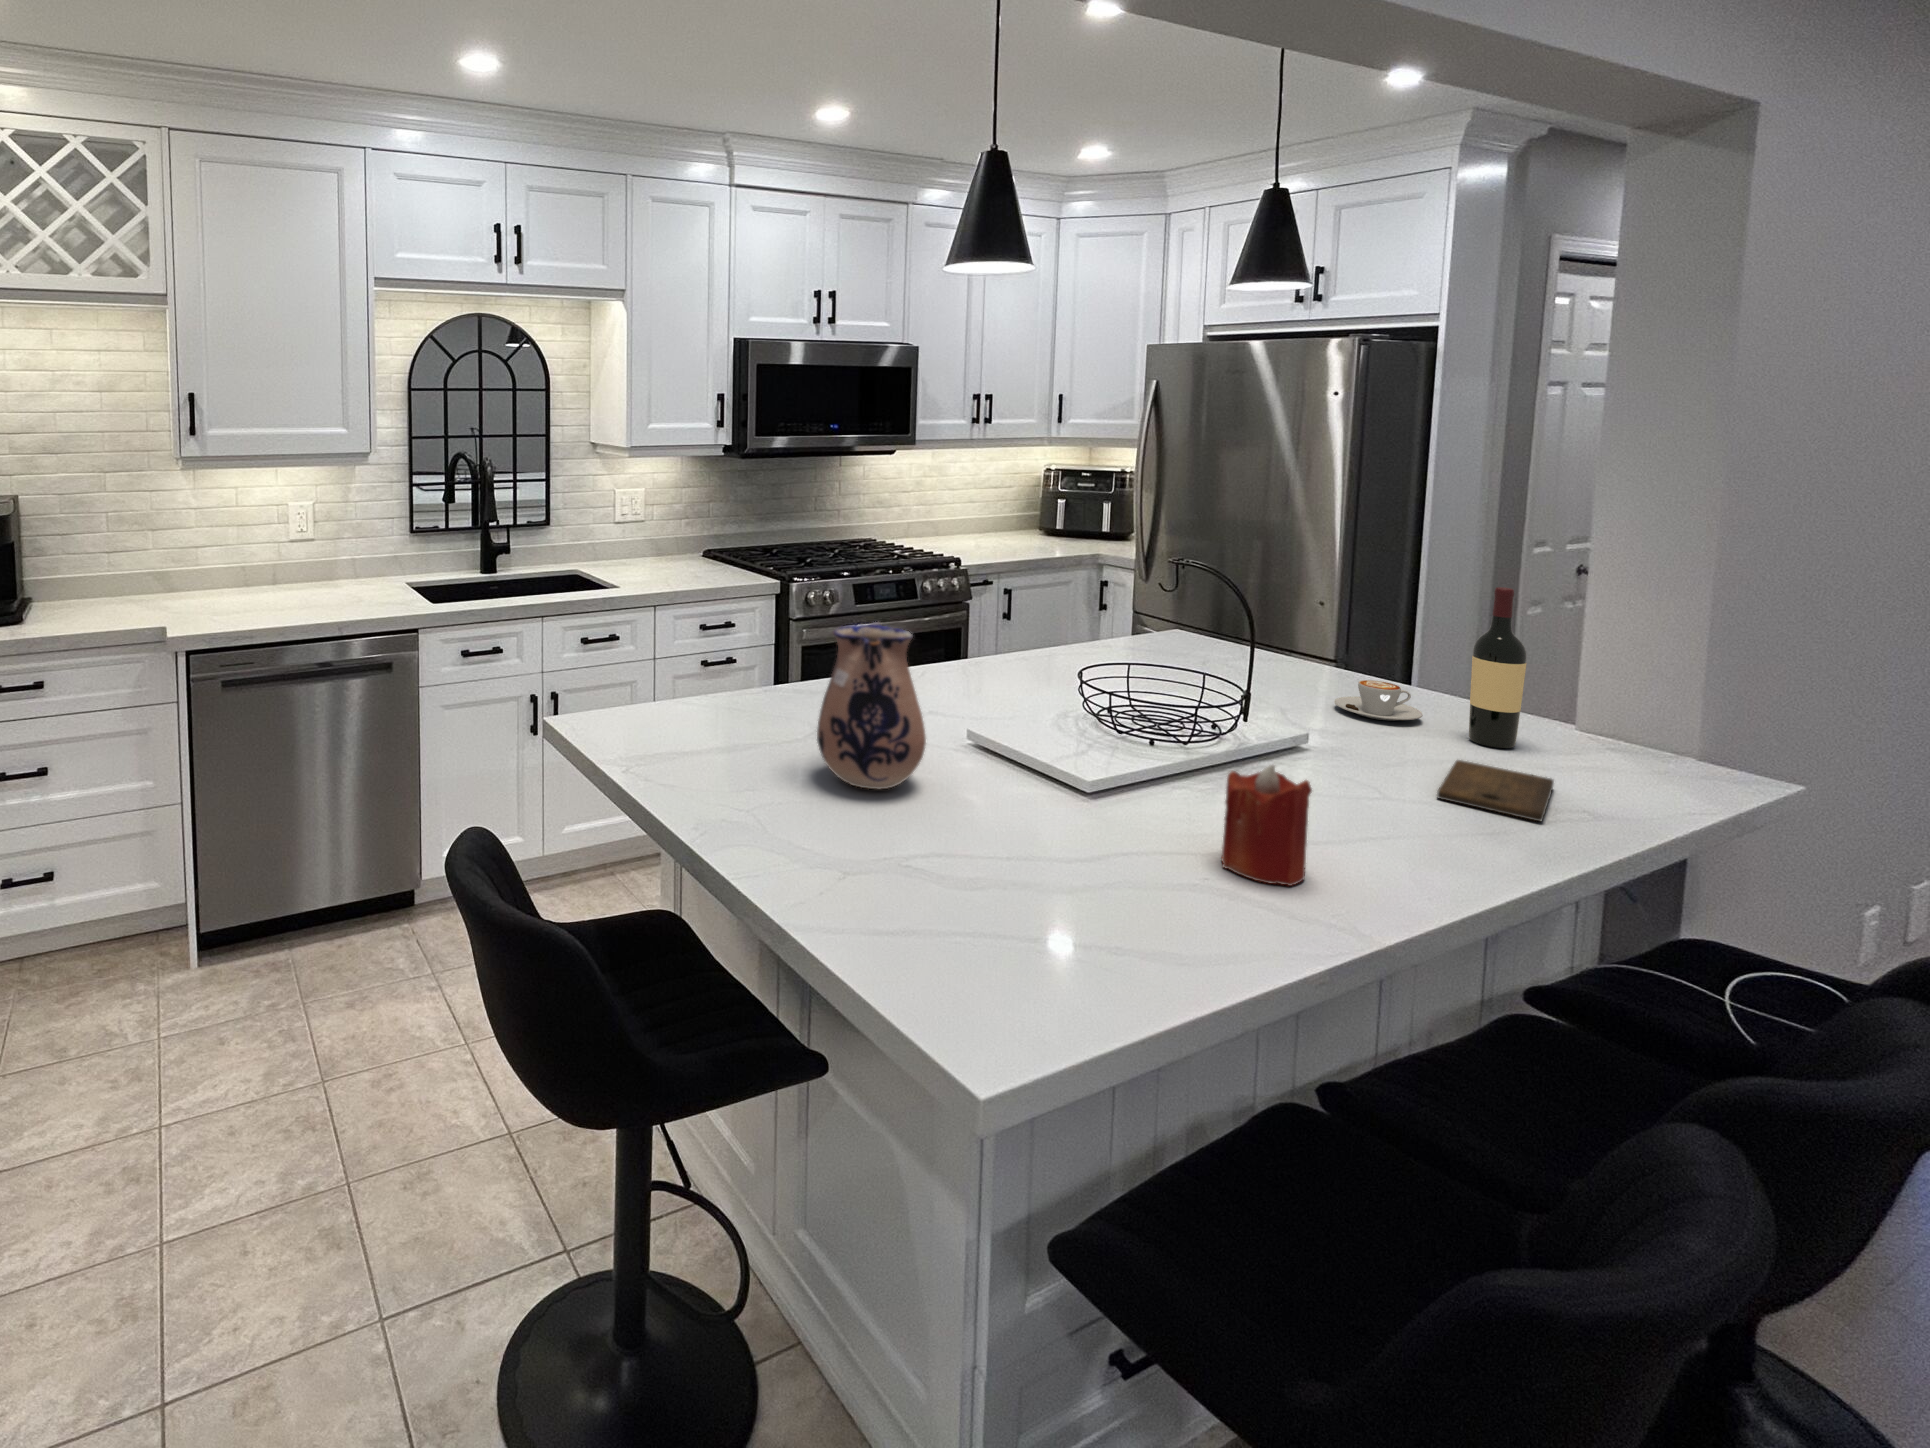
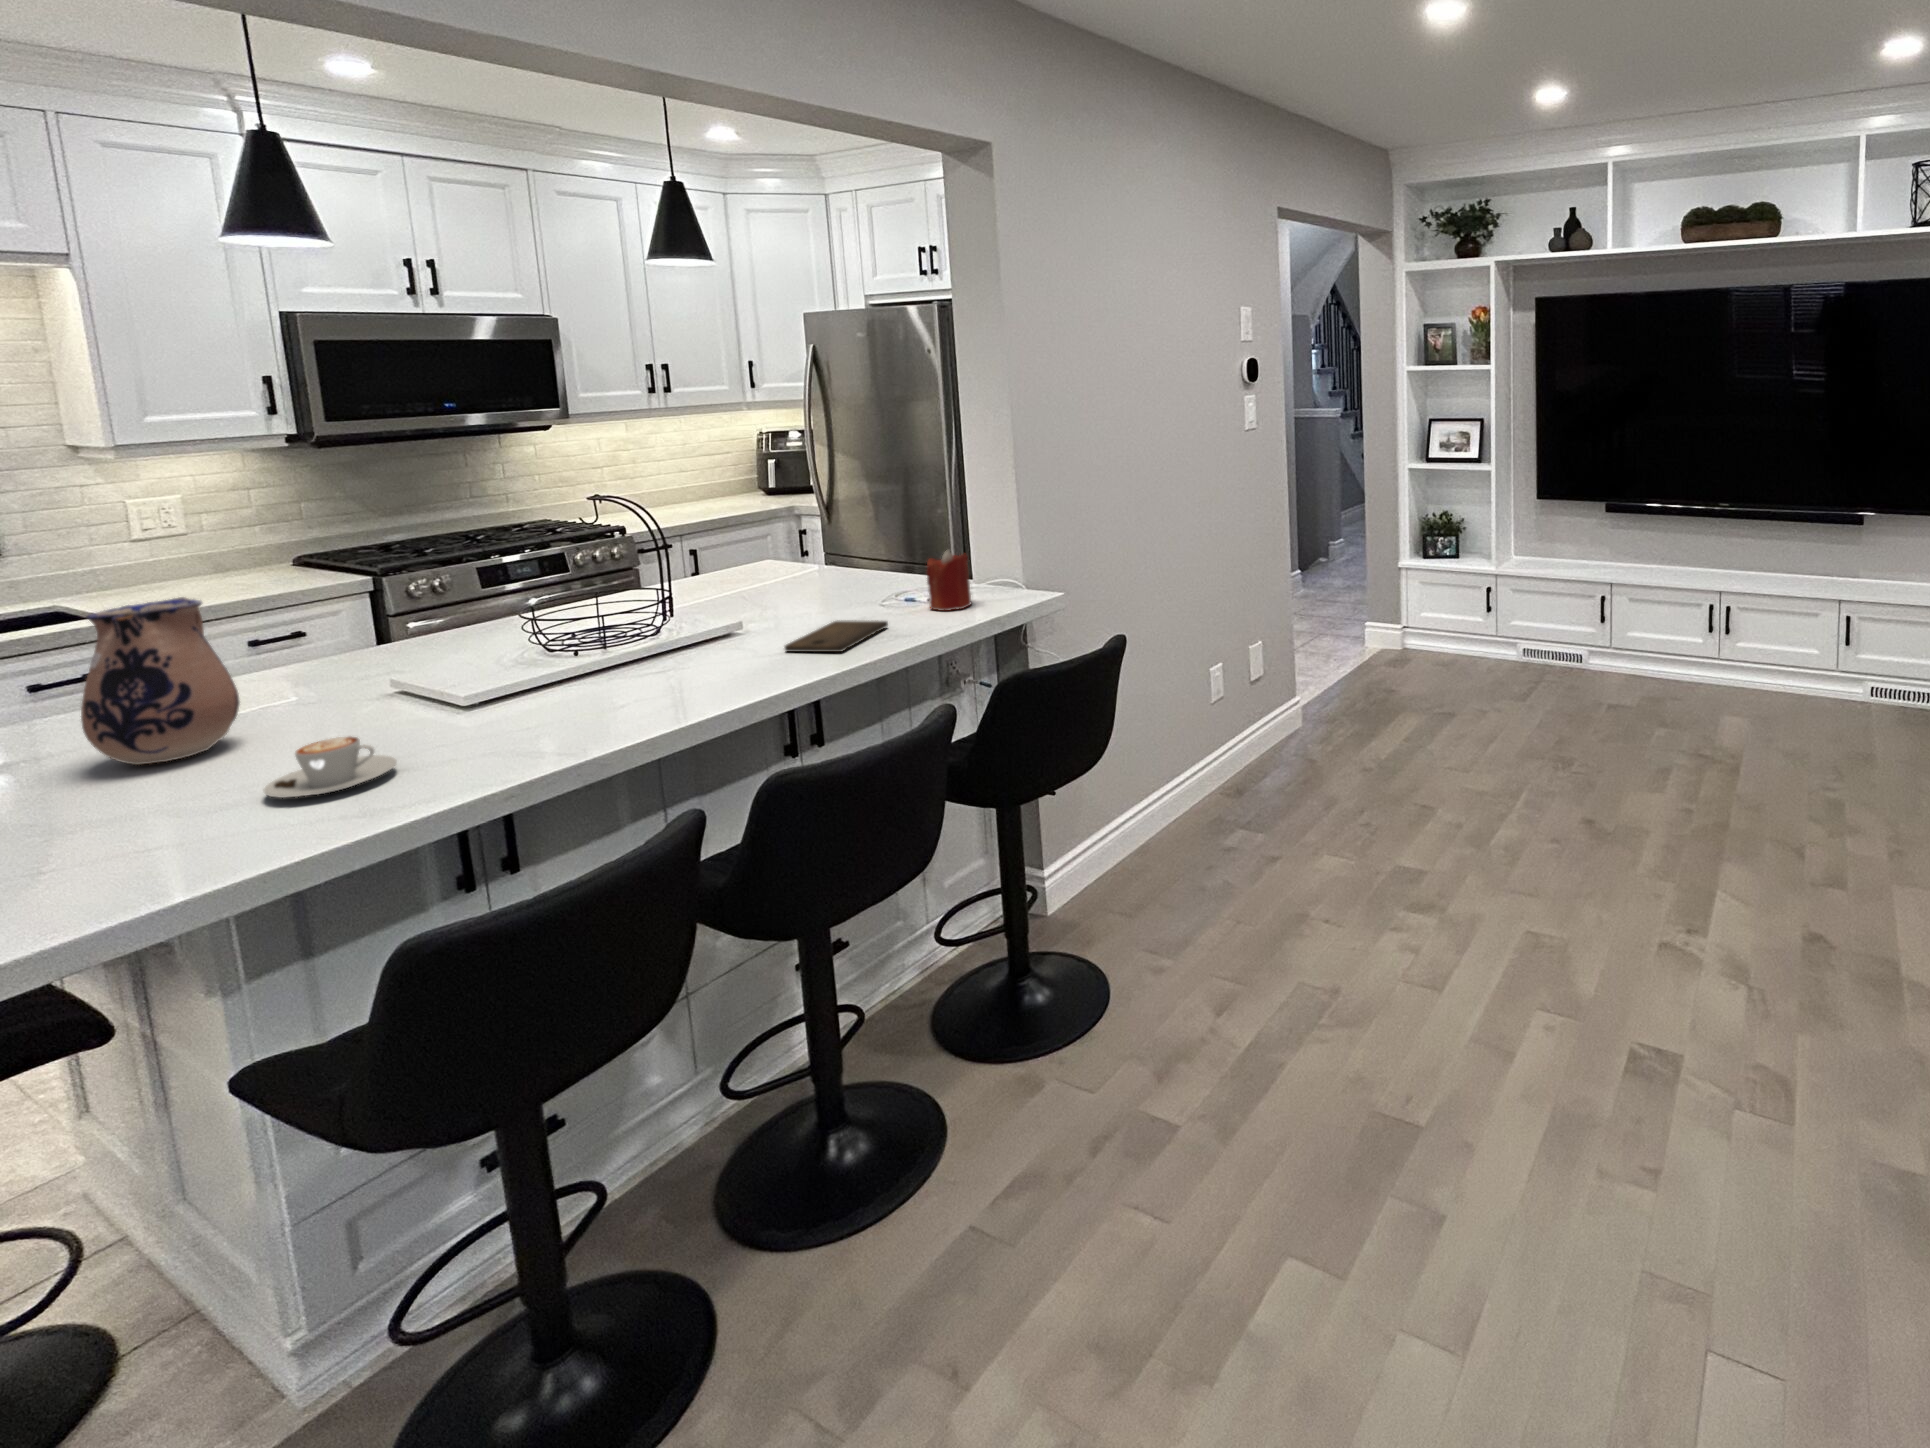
wine bottle: present [1469,587,1527,748] -> none [869,490,905,607]
coffee cup: present [1334,680,1423,720] -> present [264,737,397,798]
candle: present [1222,765,1312,886] -> present [927,550,971,611]

